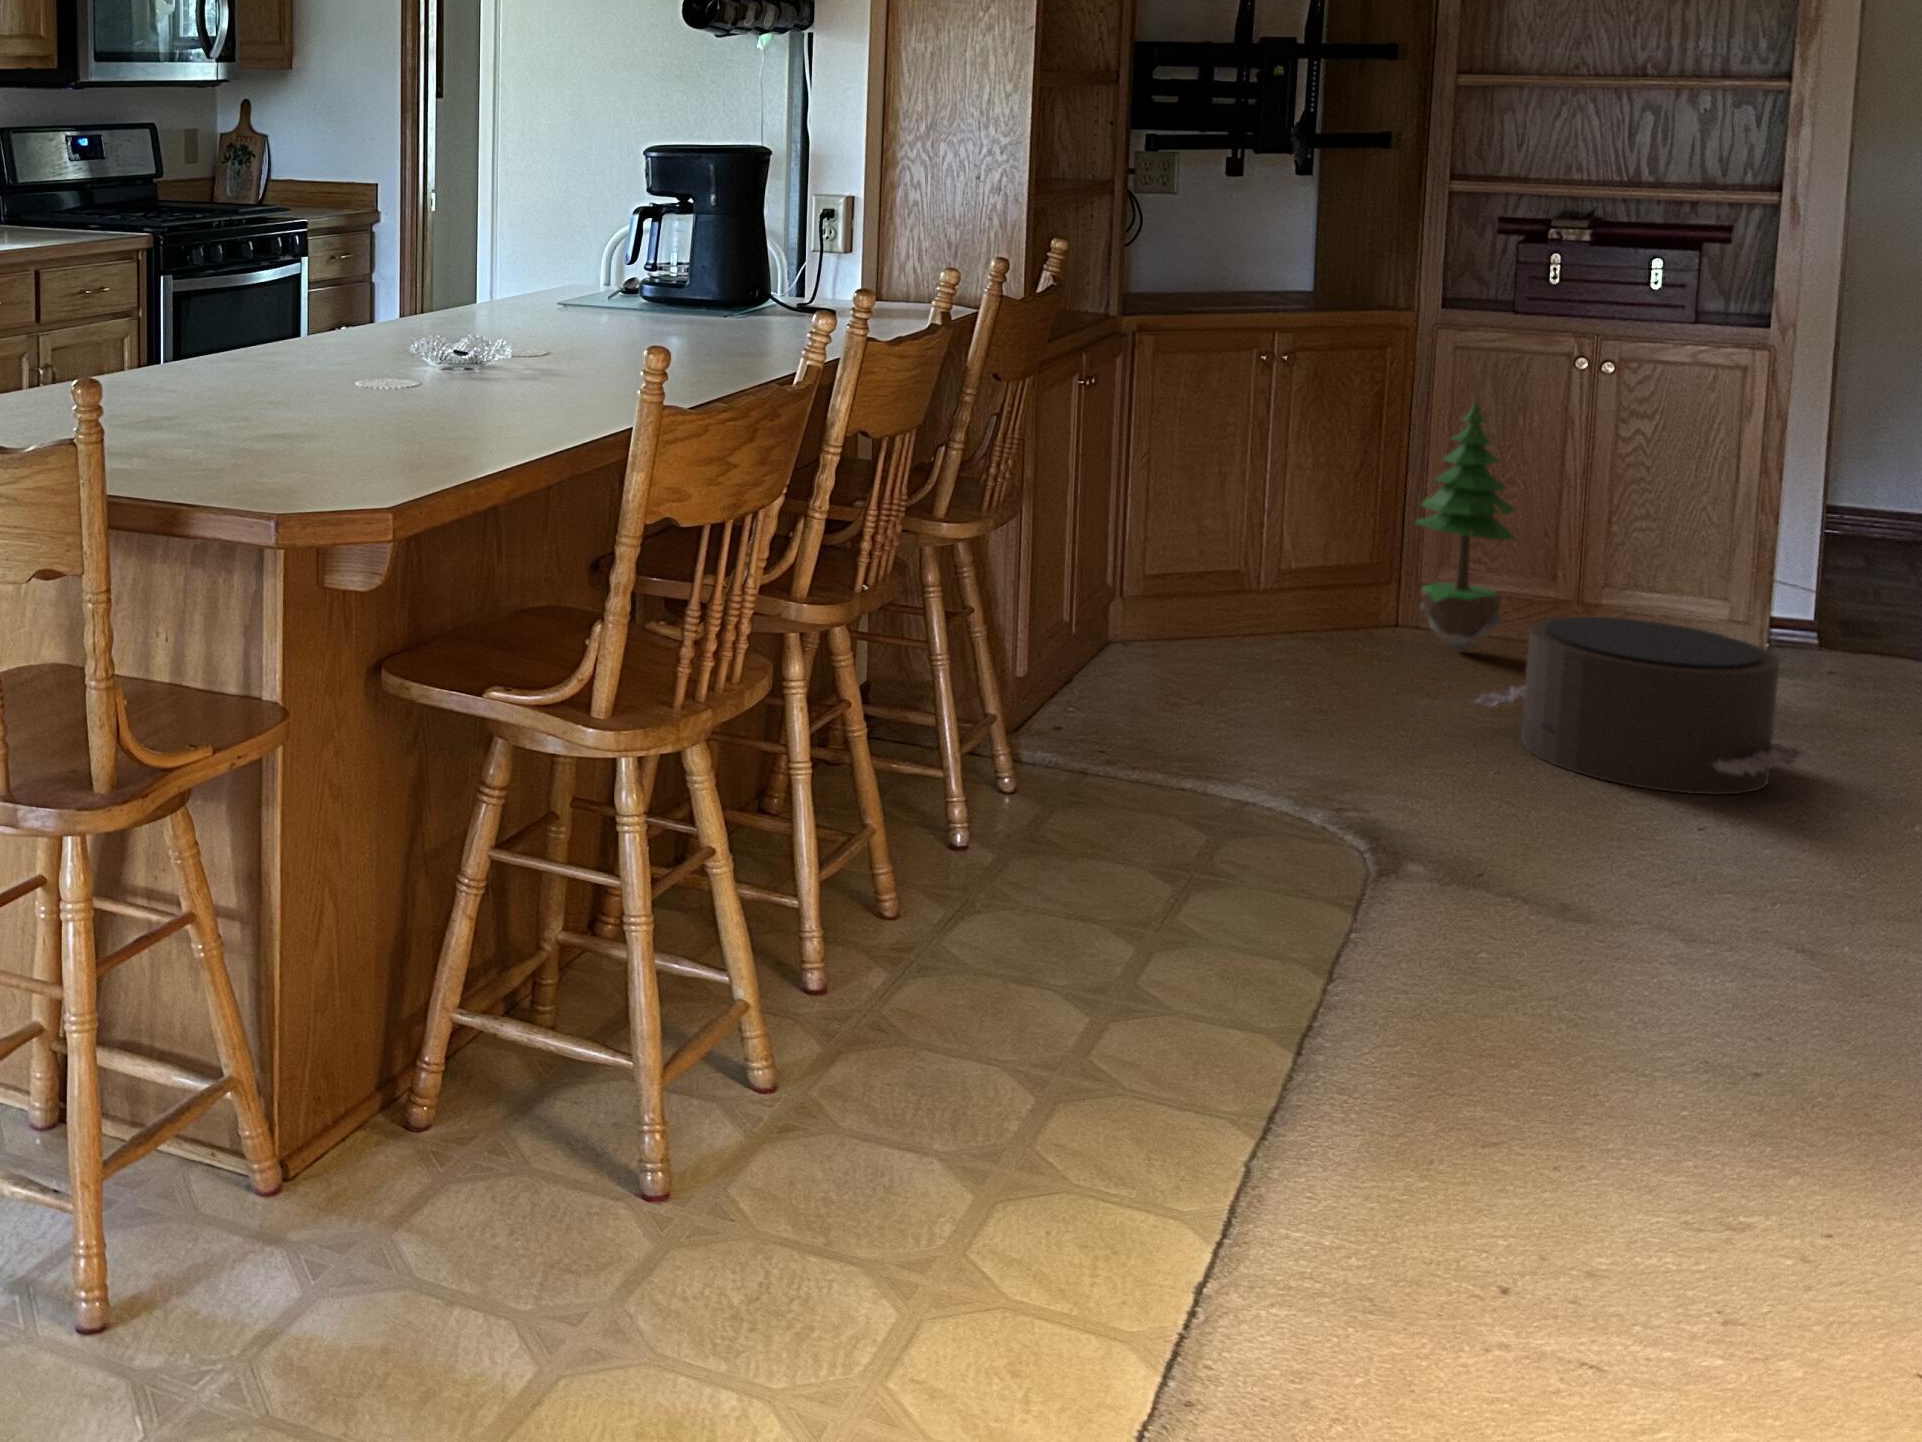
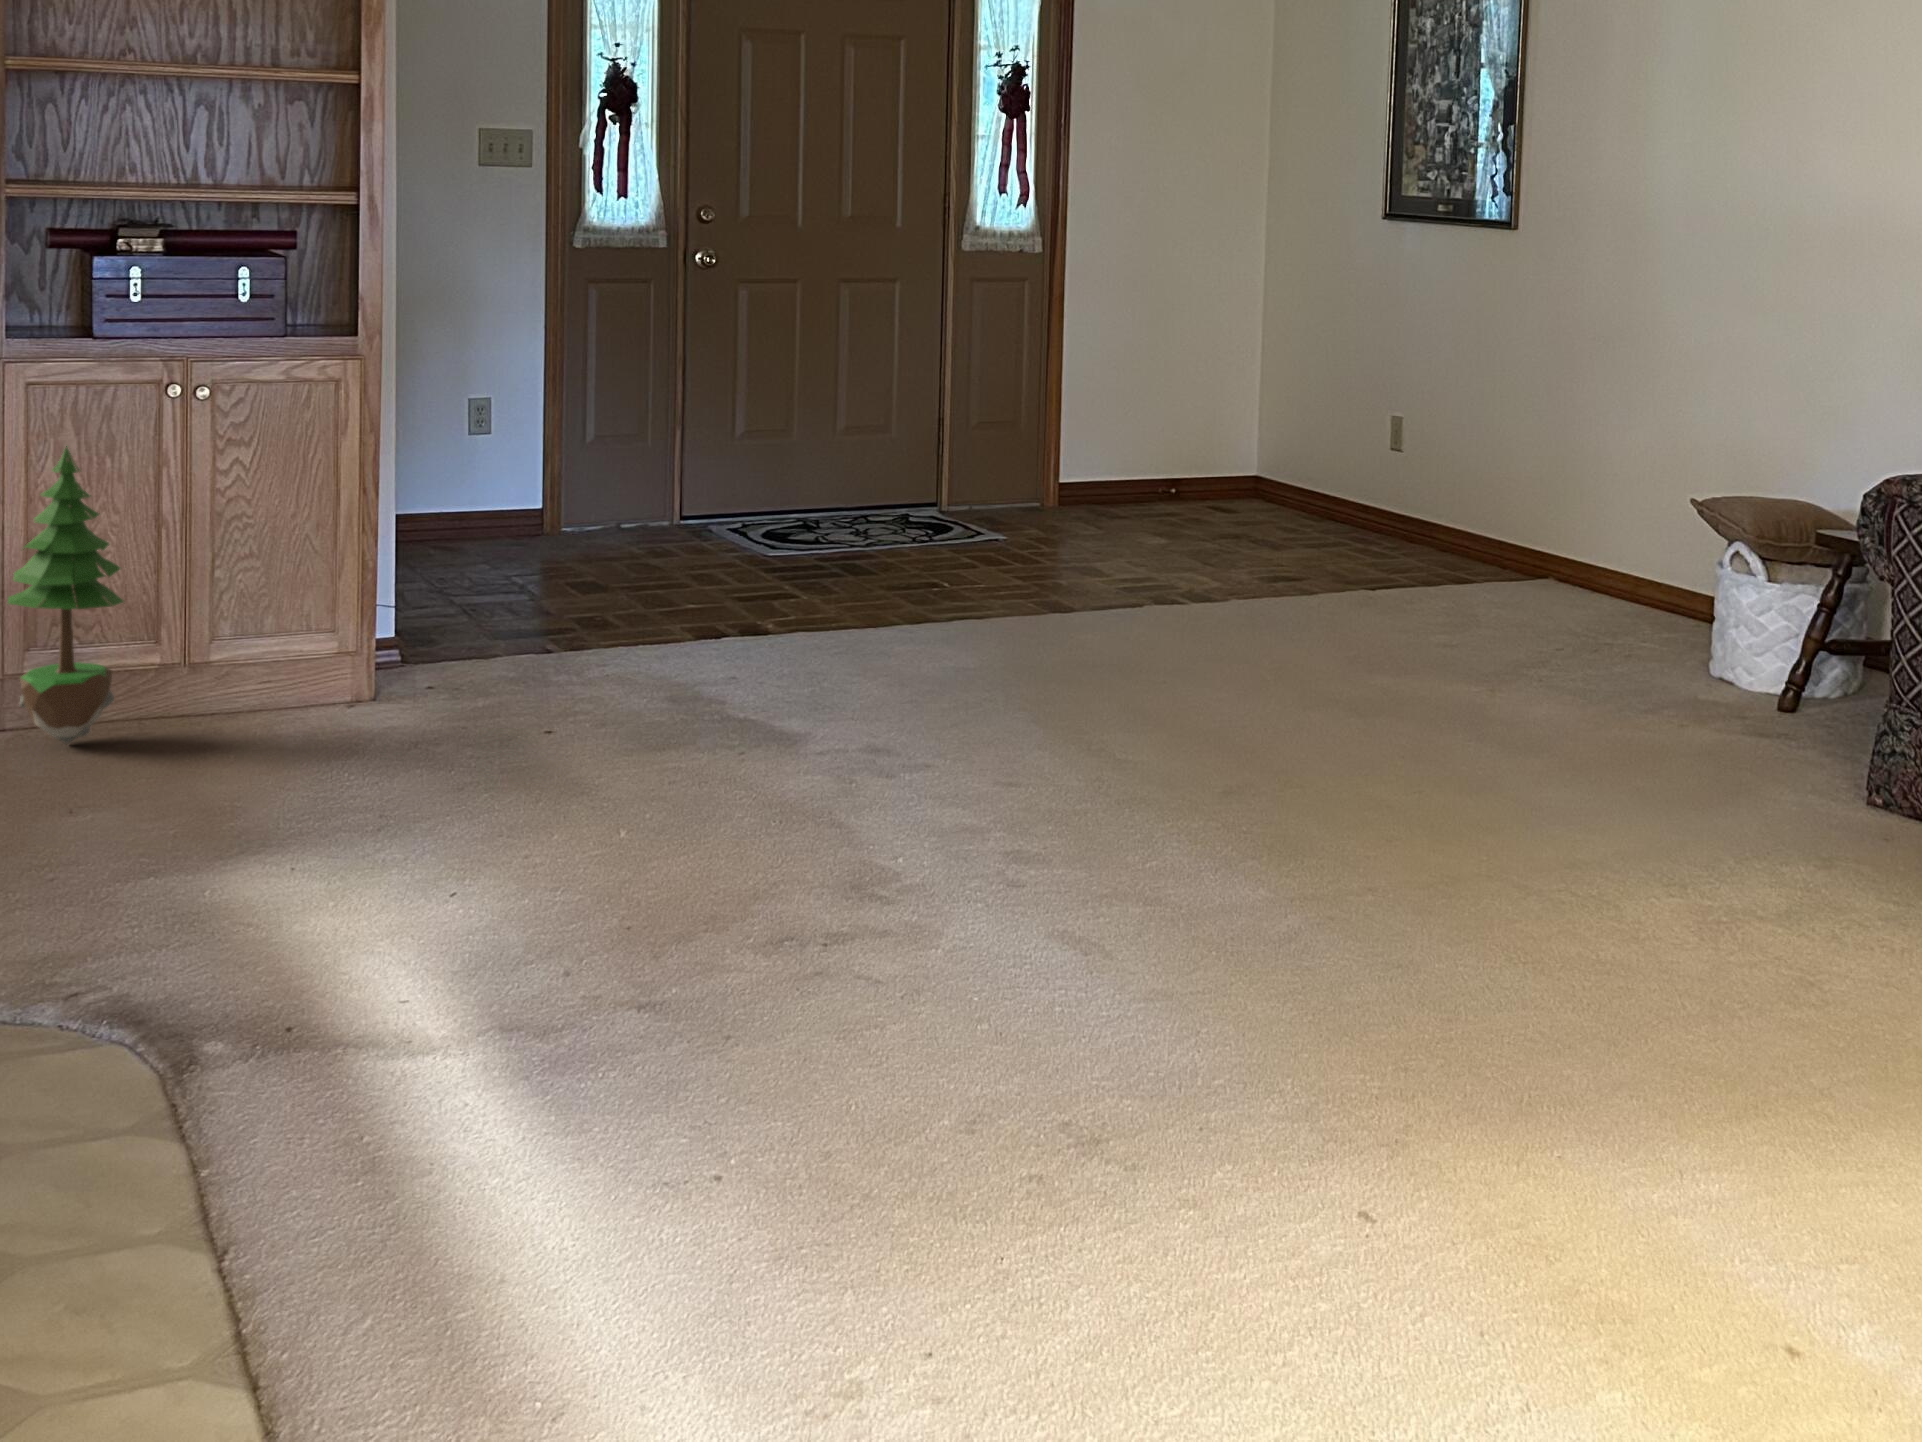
pouf: present [1474,617,1803,795] -> none [117,677,453,876]

